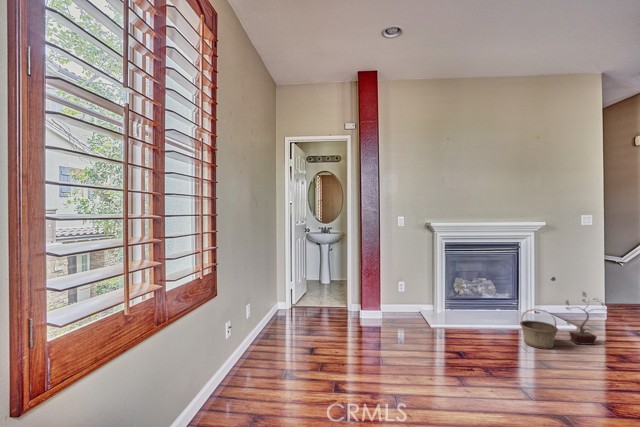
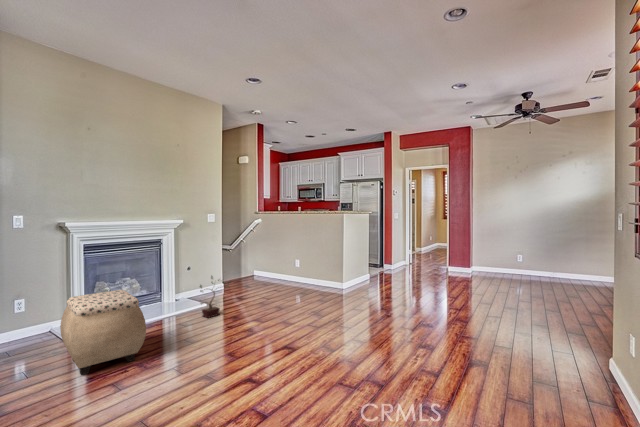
ottoman: none [422,286,494,362] -> present [60,290,146,375]
basket: present [520,309,558,349] -> none [165,297,195,331]

